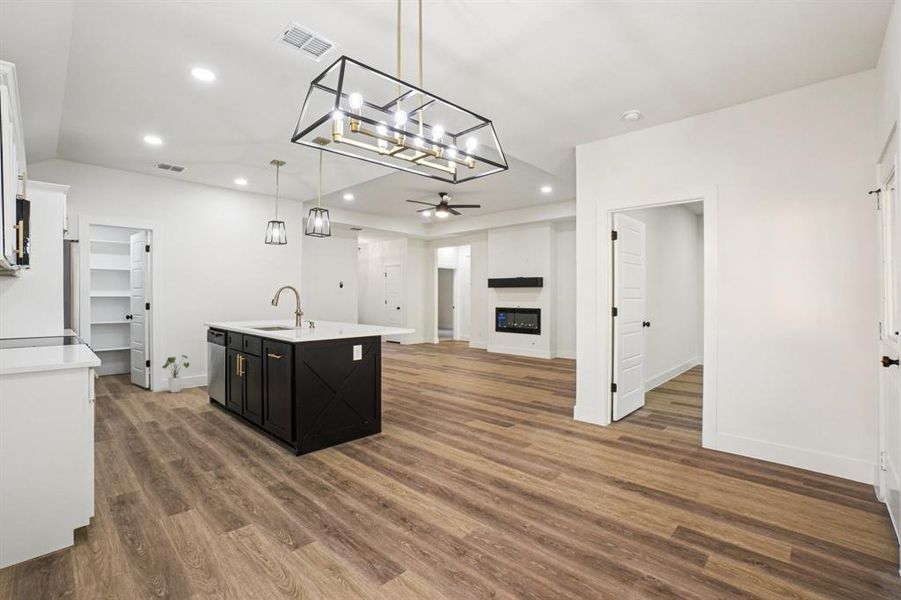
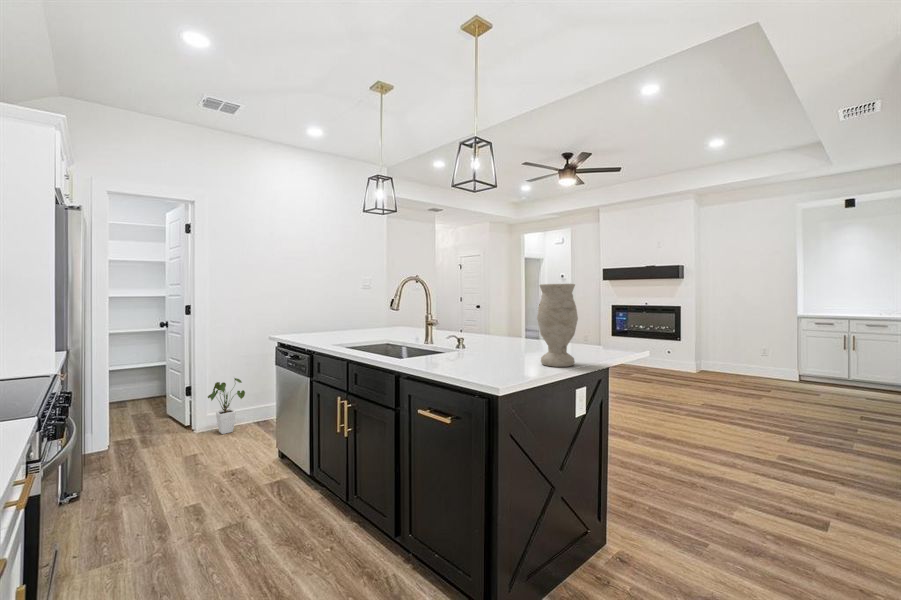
vase: none [329,294,349,333] -> present [537,284,578,367]

